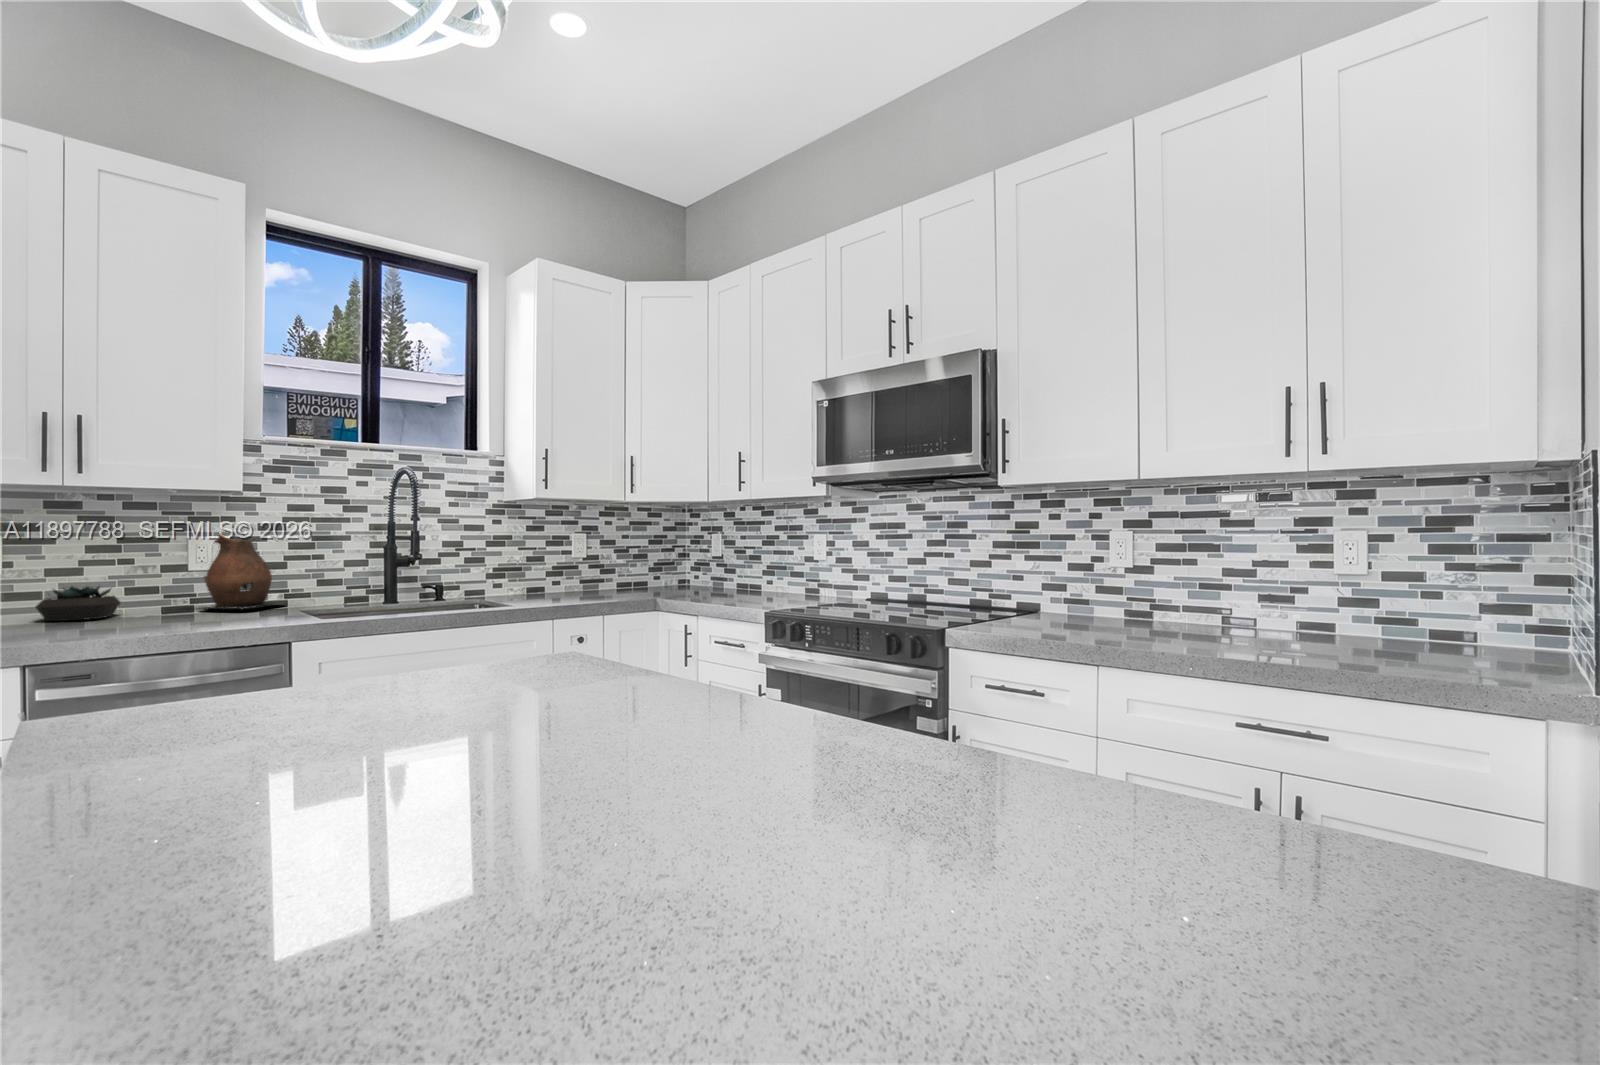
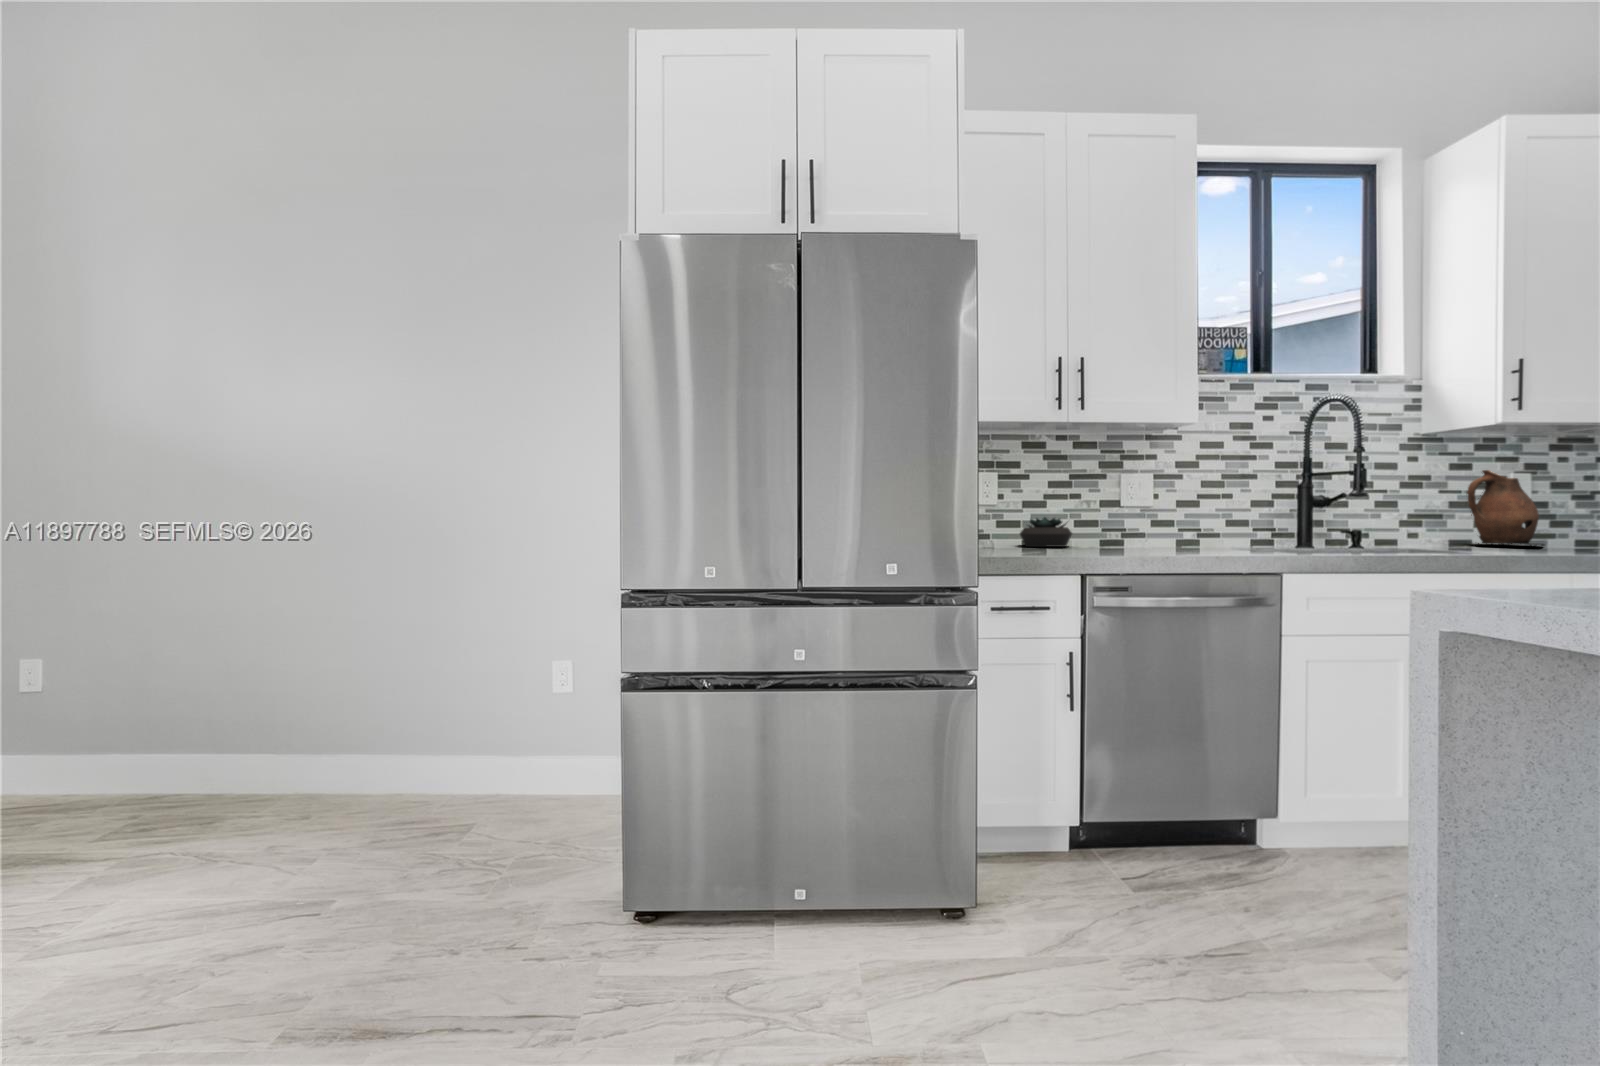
ceramic pitcher: present [204,534,284,609] -> present [1467,470,1544,546]

